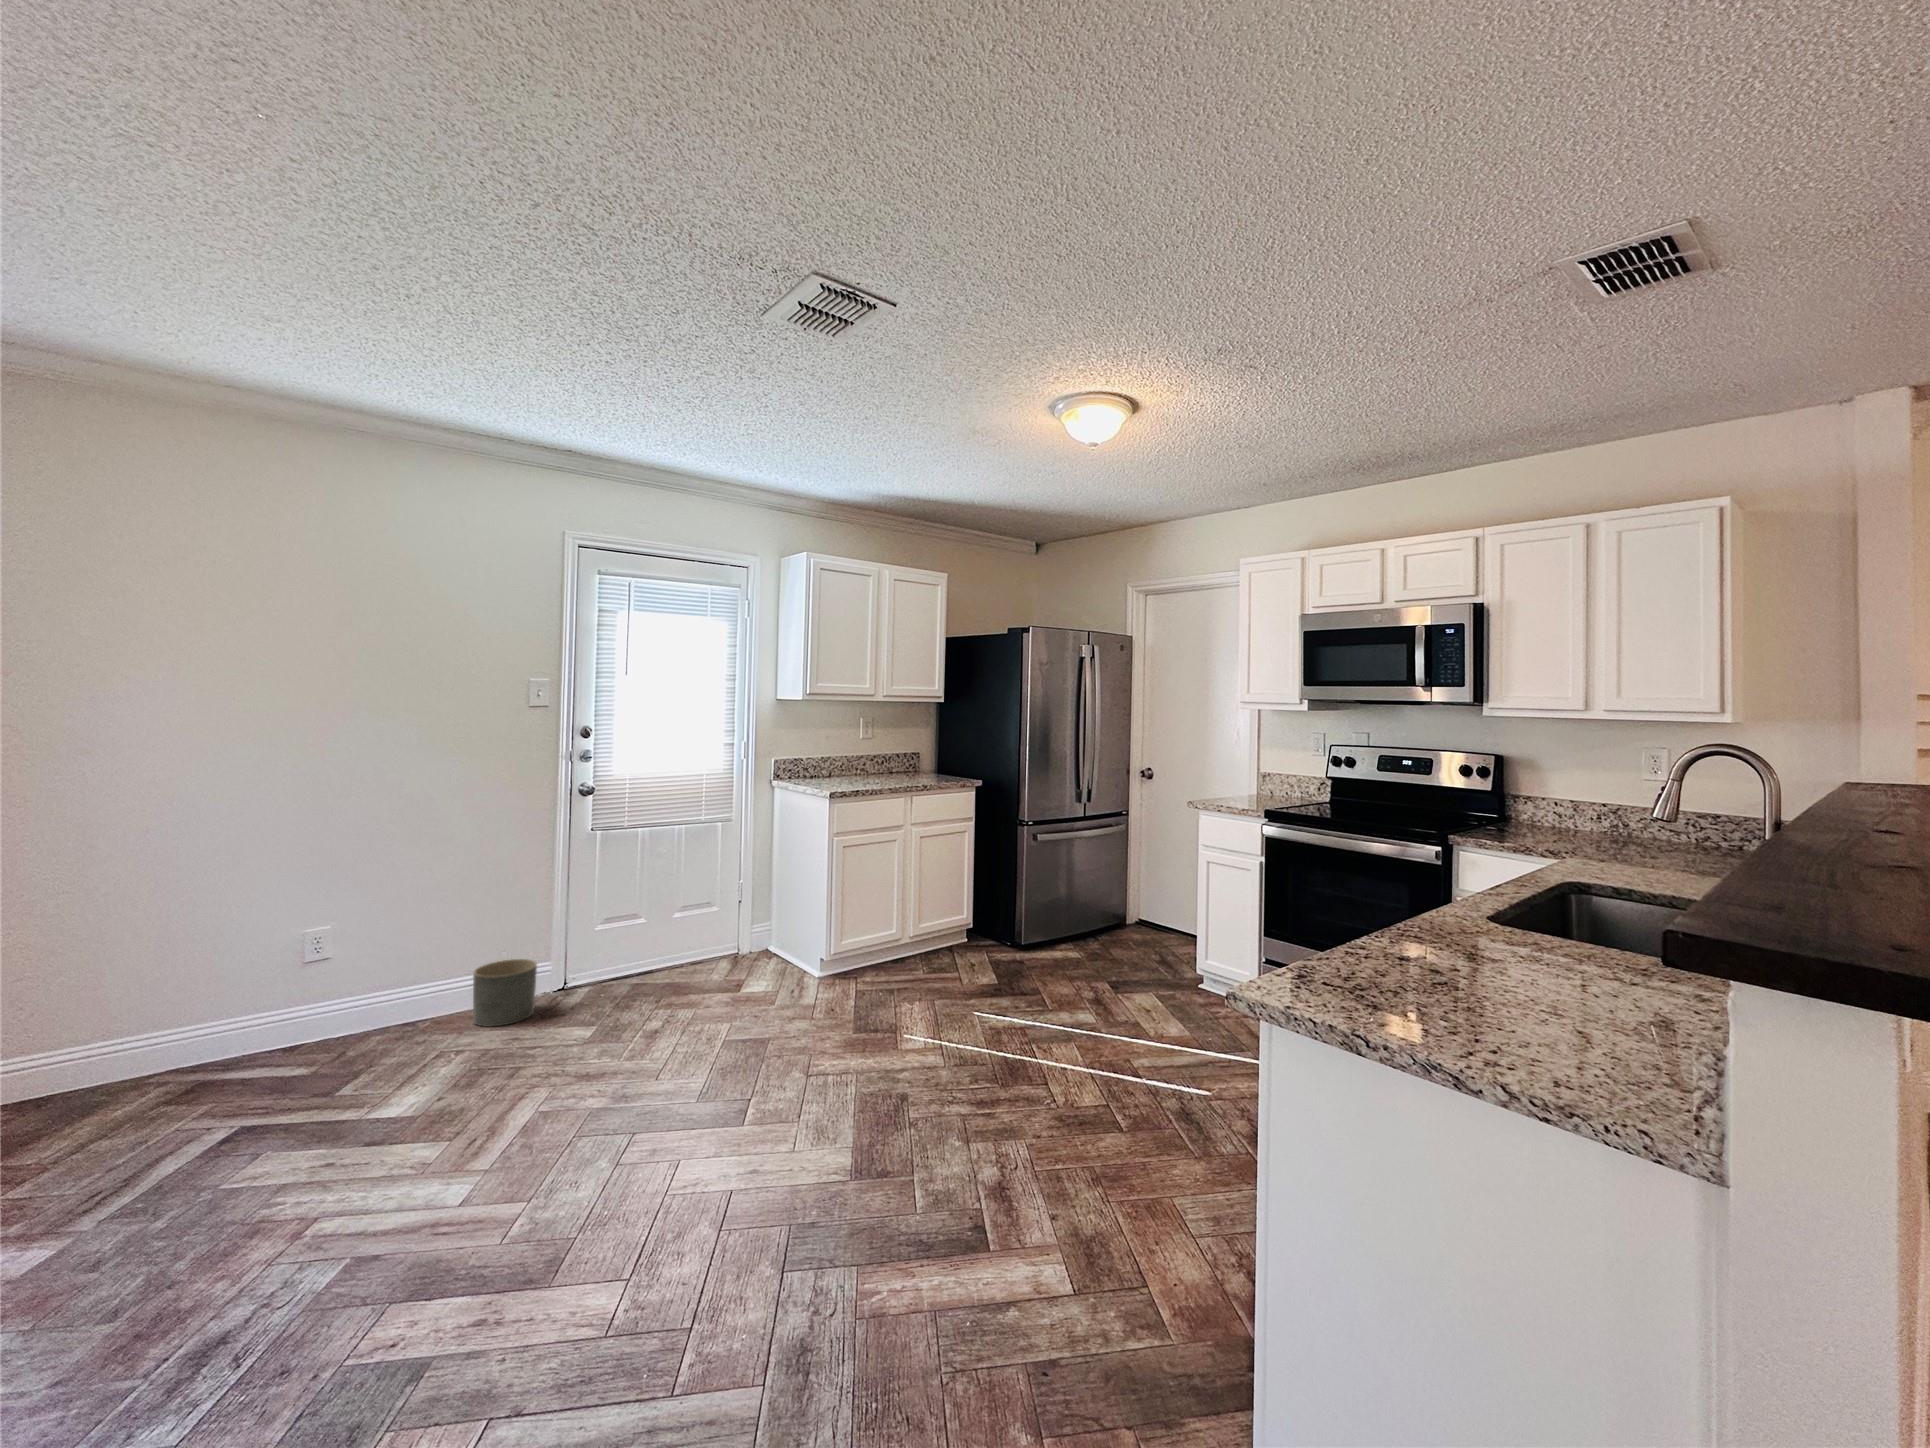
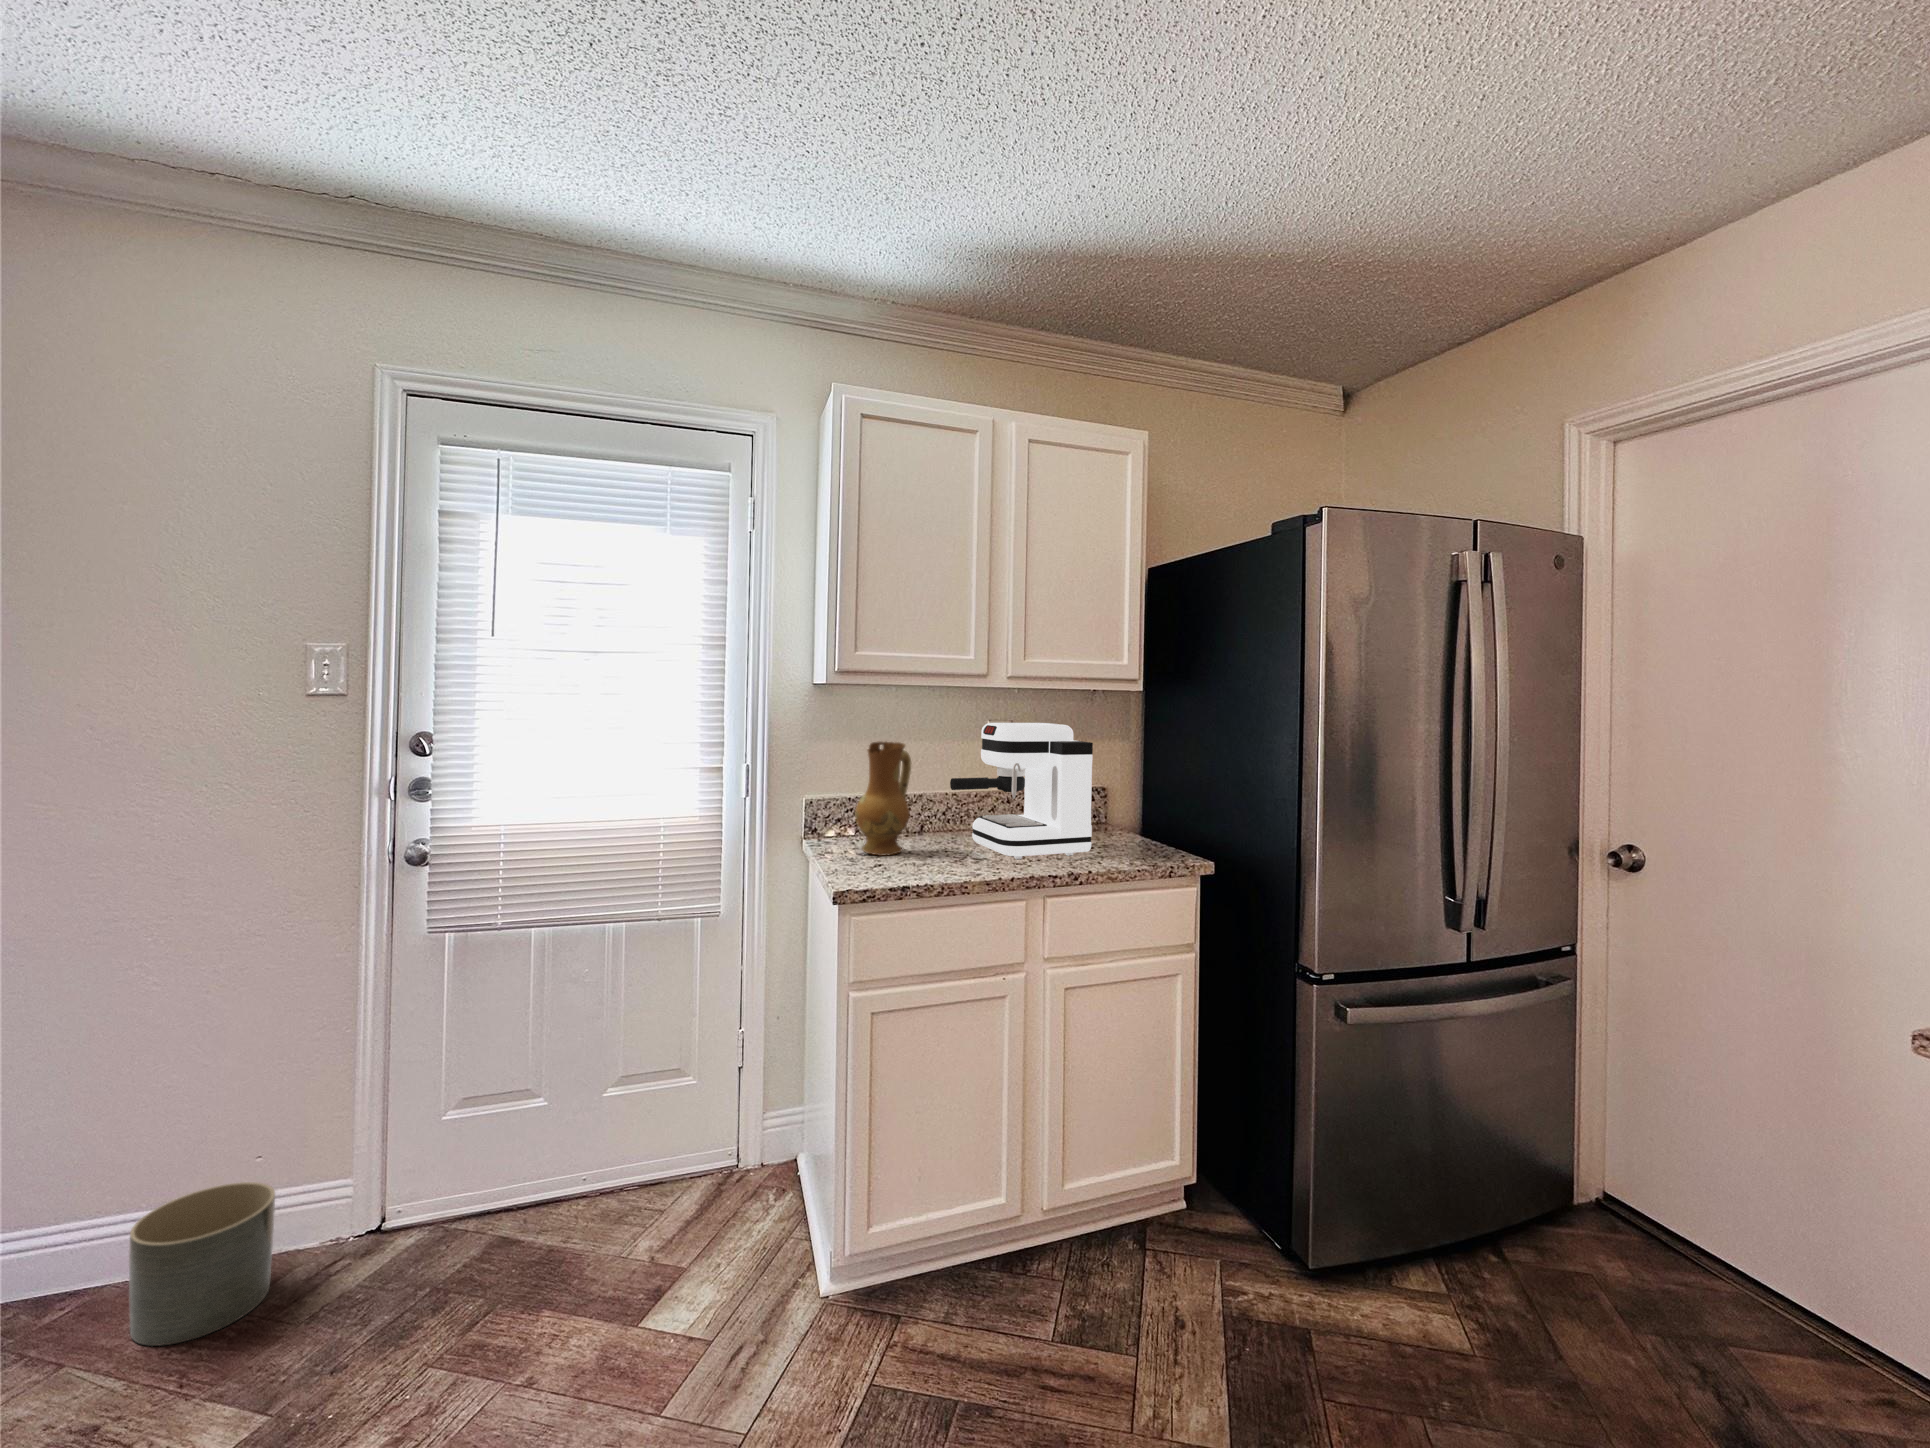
coffee maker: none [858,719,927,782] -> present [950,723,1093,859]
ceramic jug: none [813,728,840,783] -> present [855,742,911,856]

